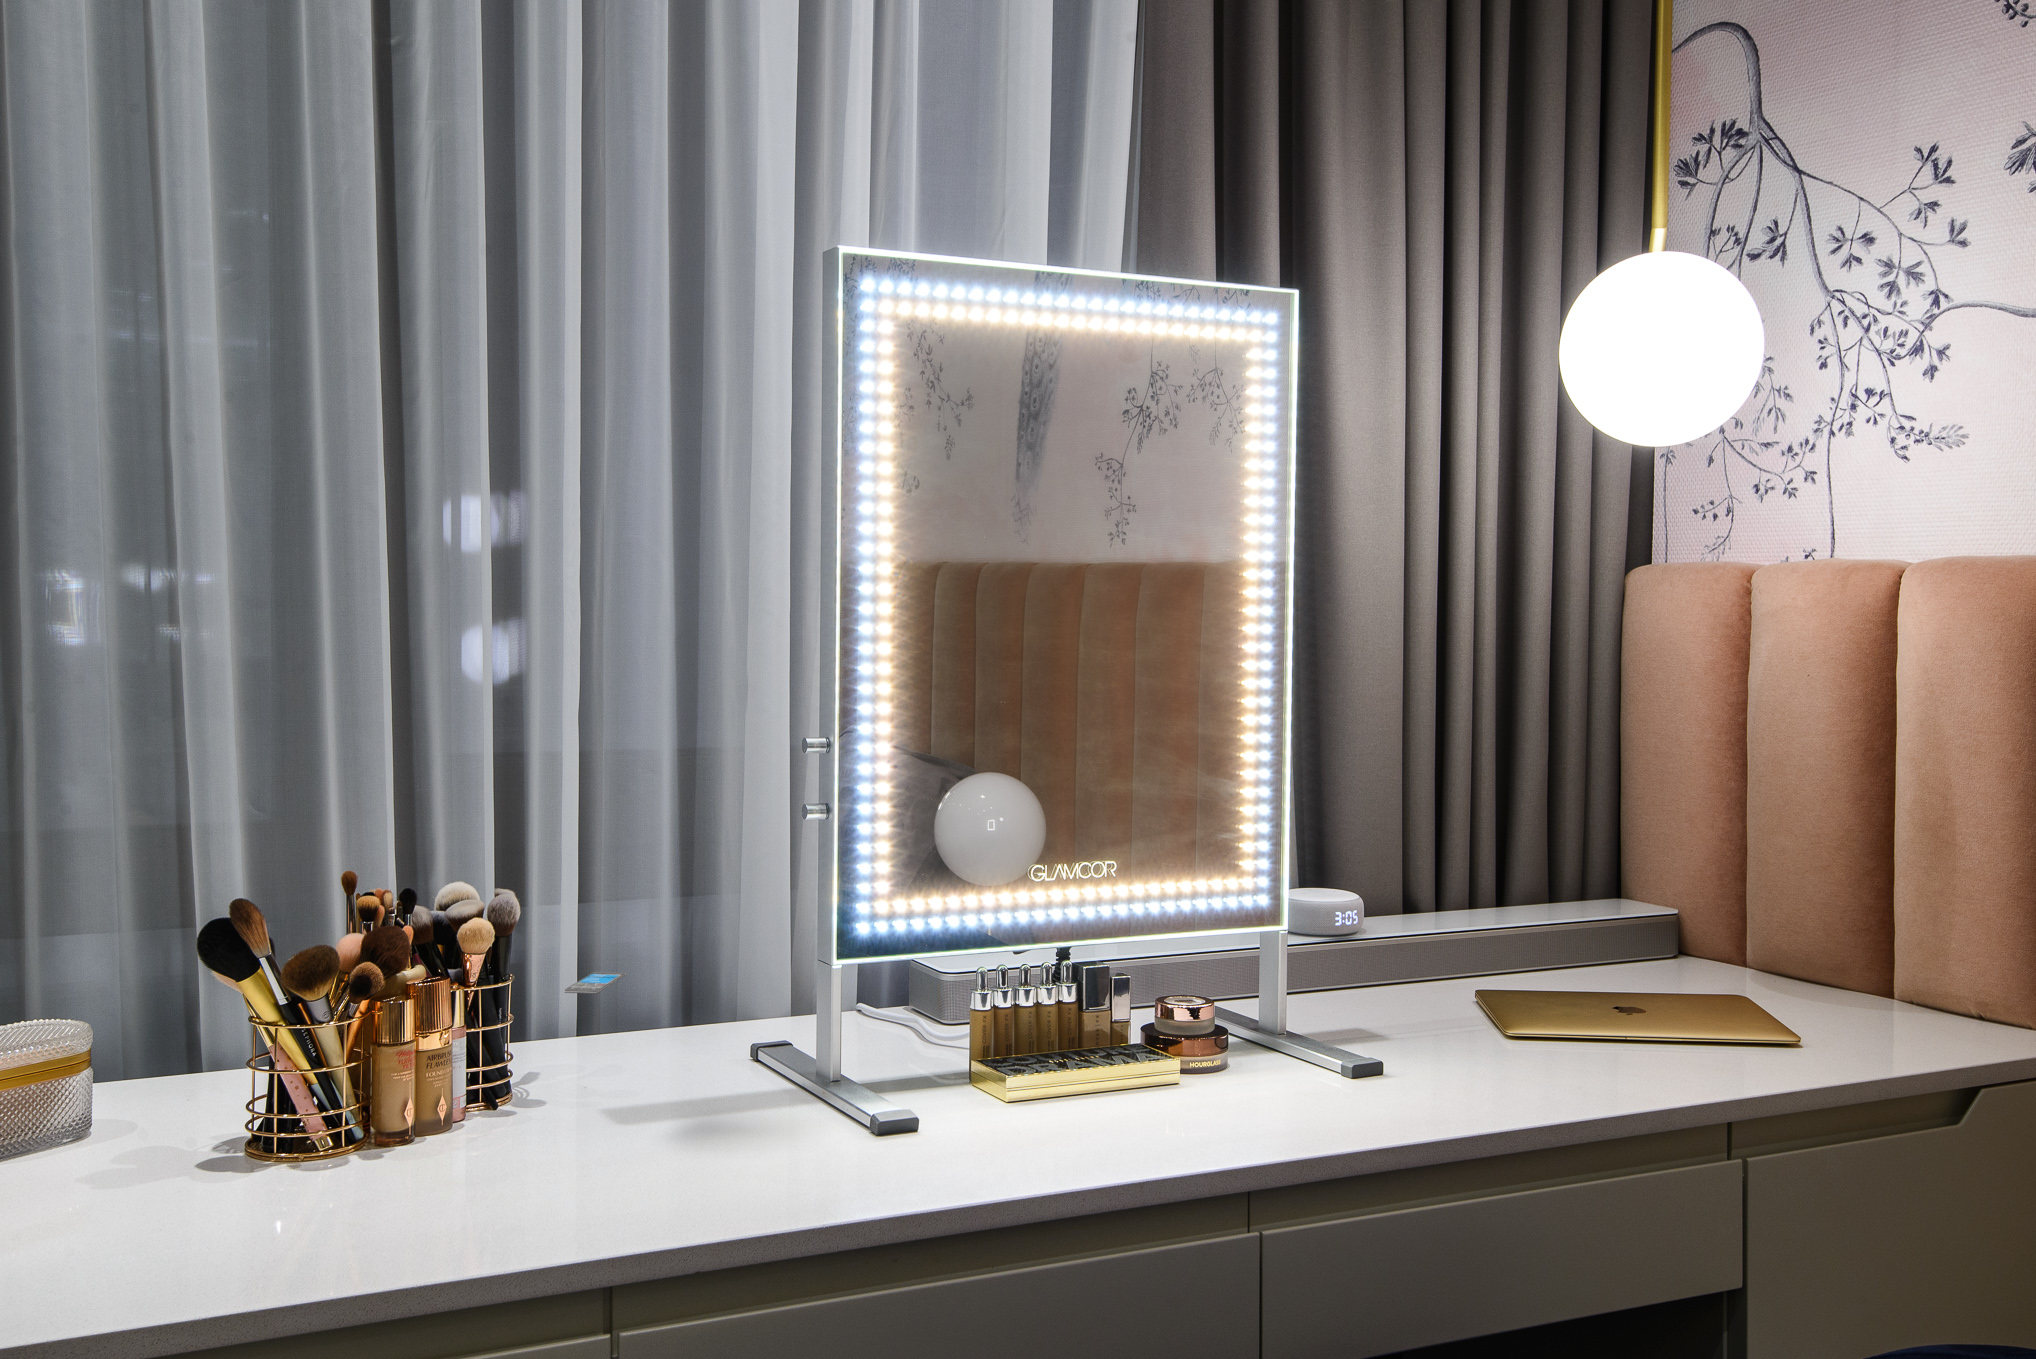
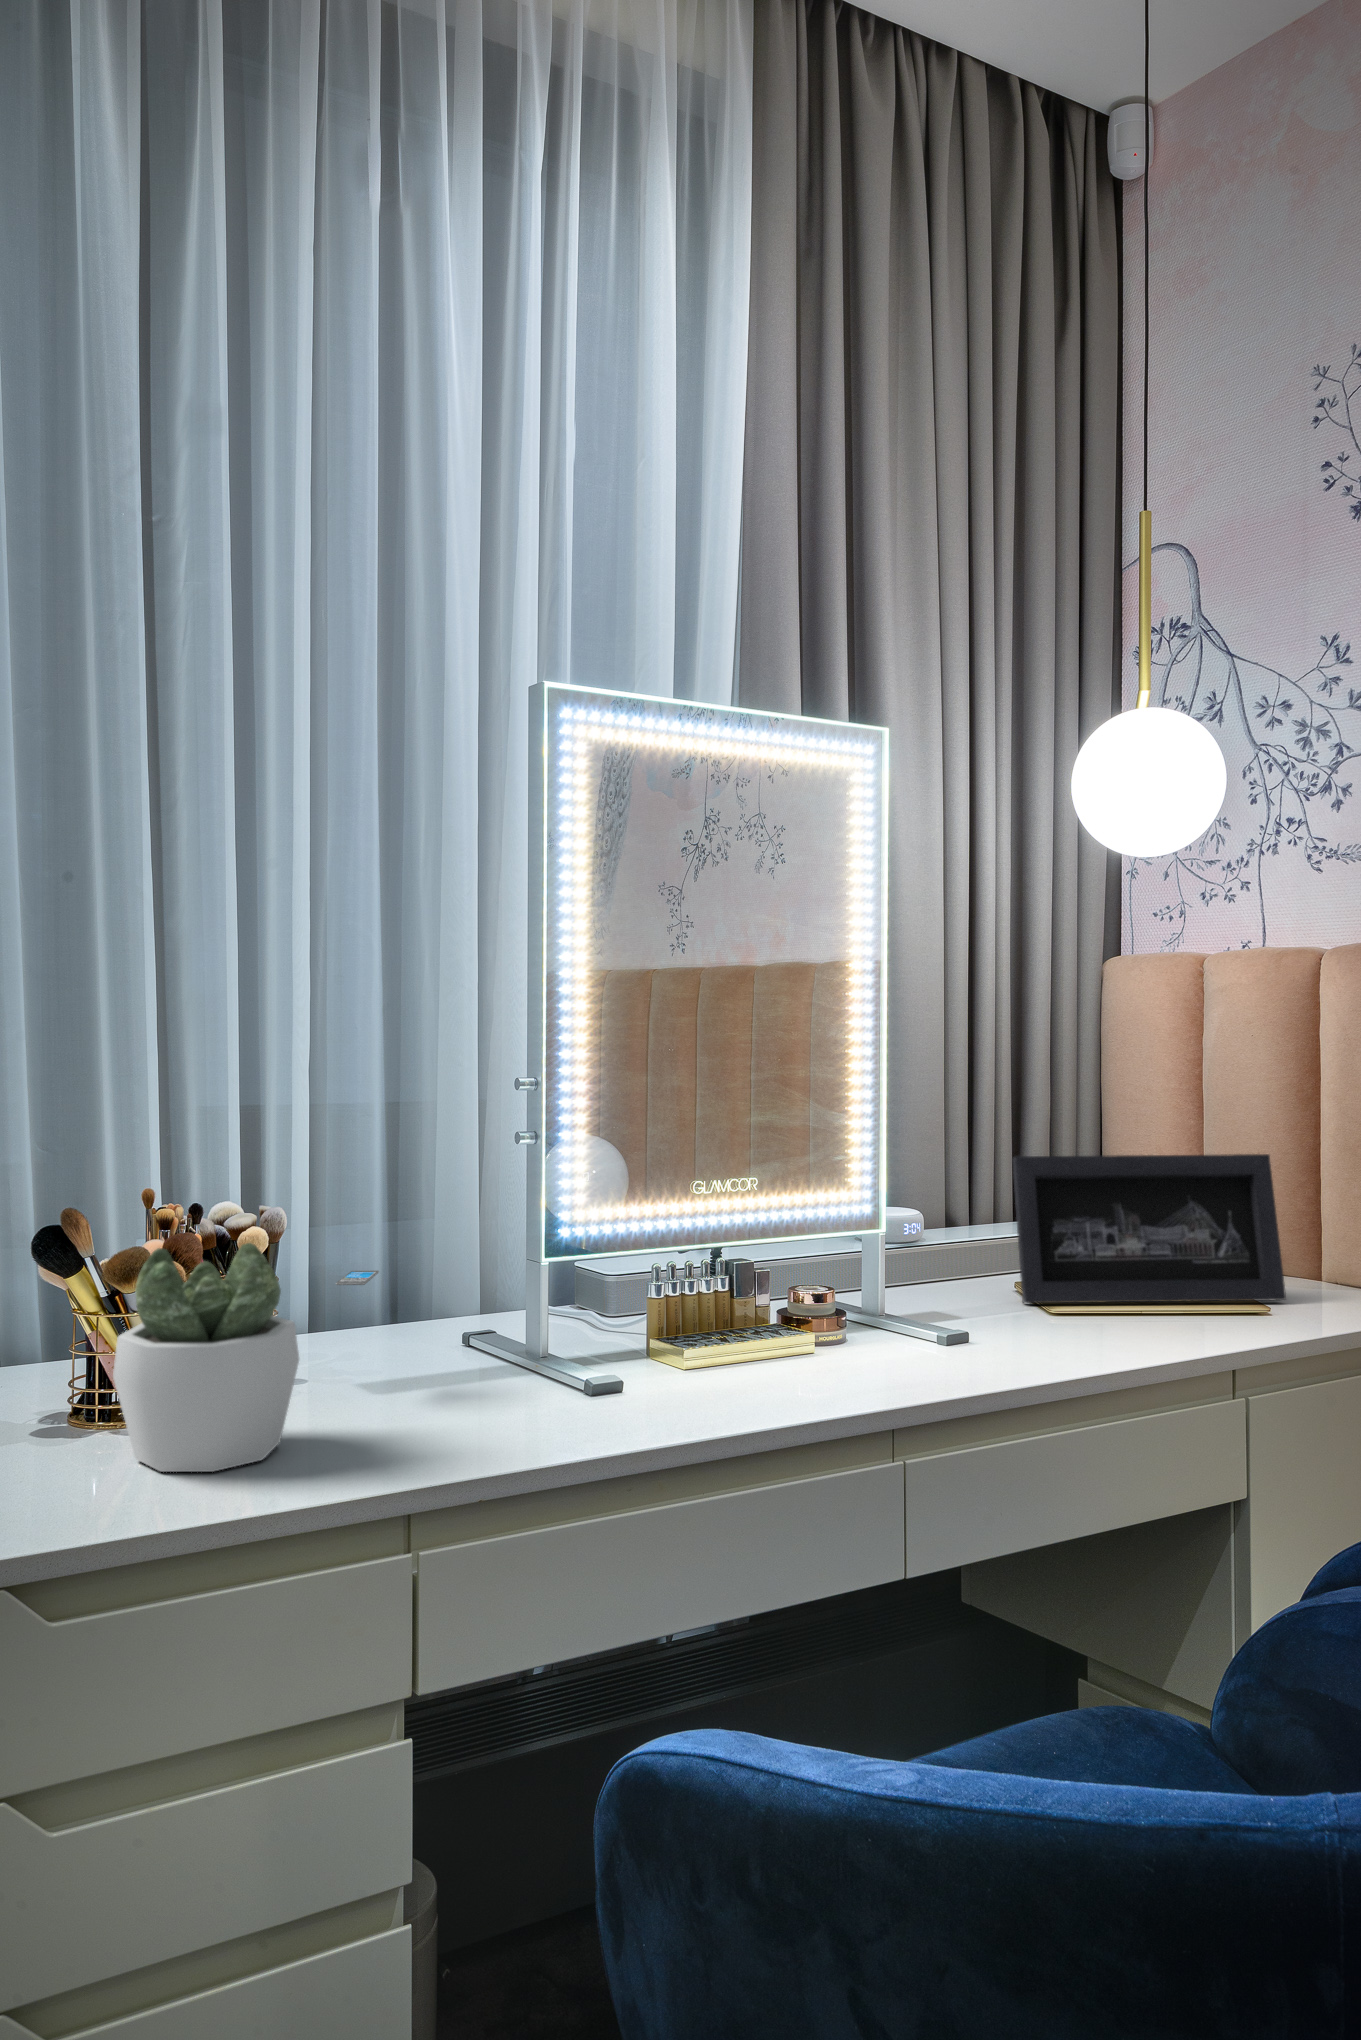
picture frame: none [1468,830,1823,1023] -> present [1012,1154,1286,1303]
succulent plant: none [266,947,494,1227] -> present [113,1243,299,1472]

